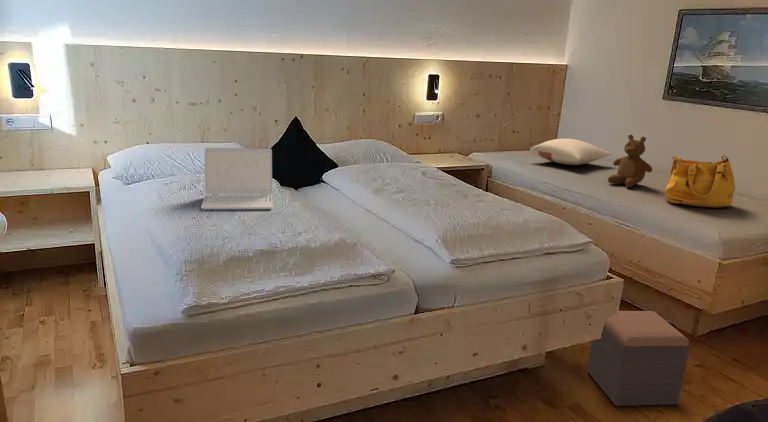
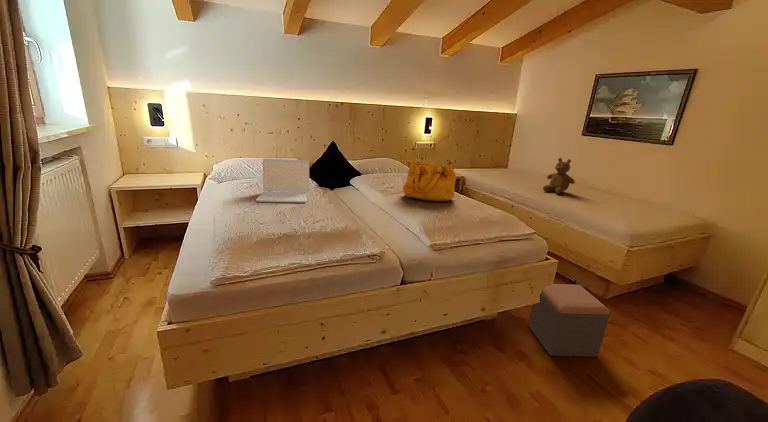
pillow: present [530,138,611,165] -> none [490,161,545,178]
handbag: present [665,156,735,208] -> present [403,159,456,201]

